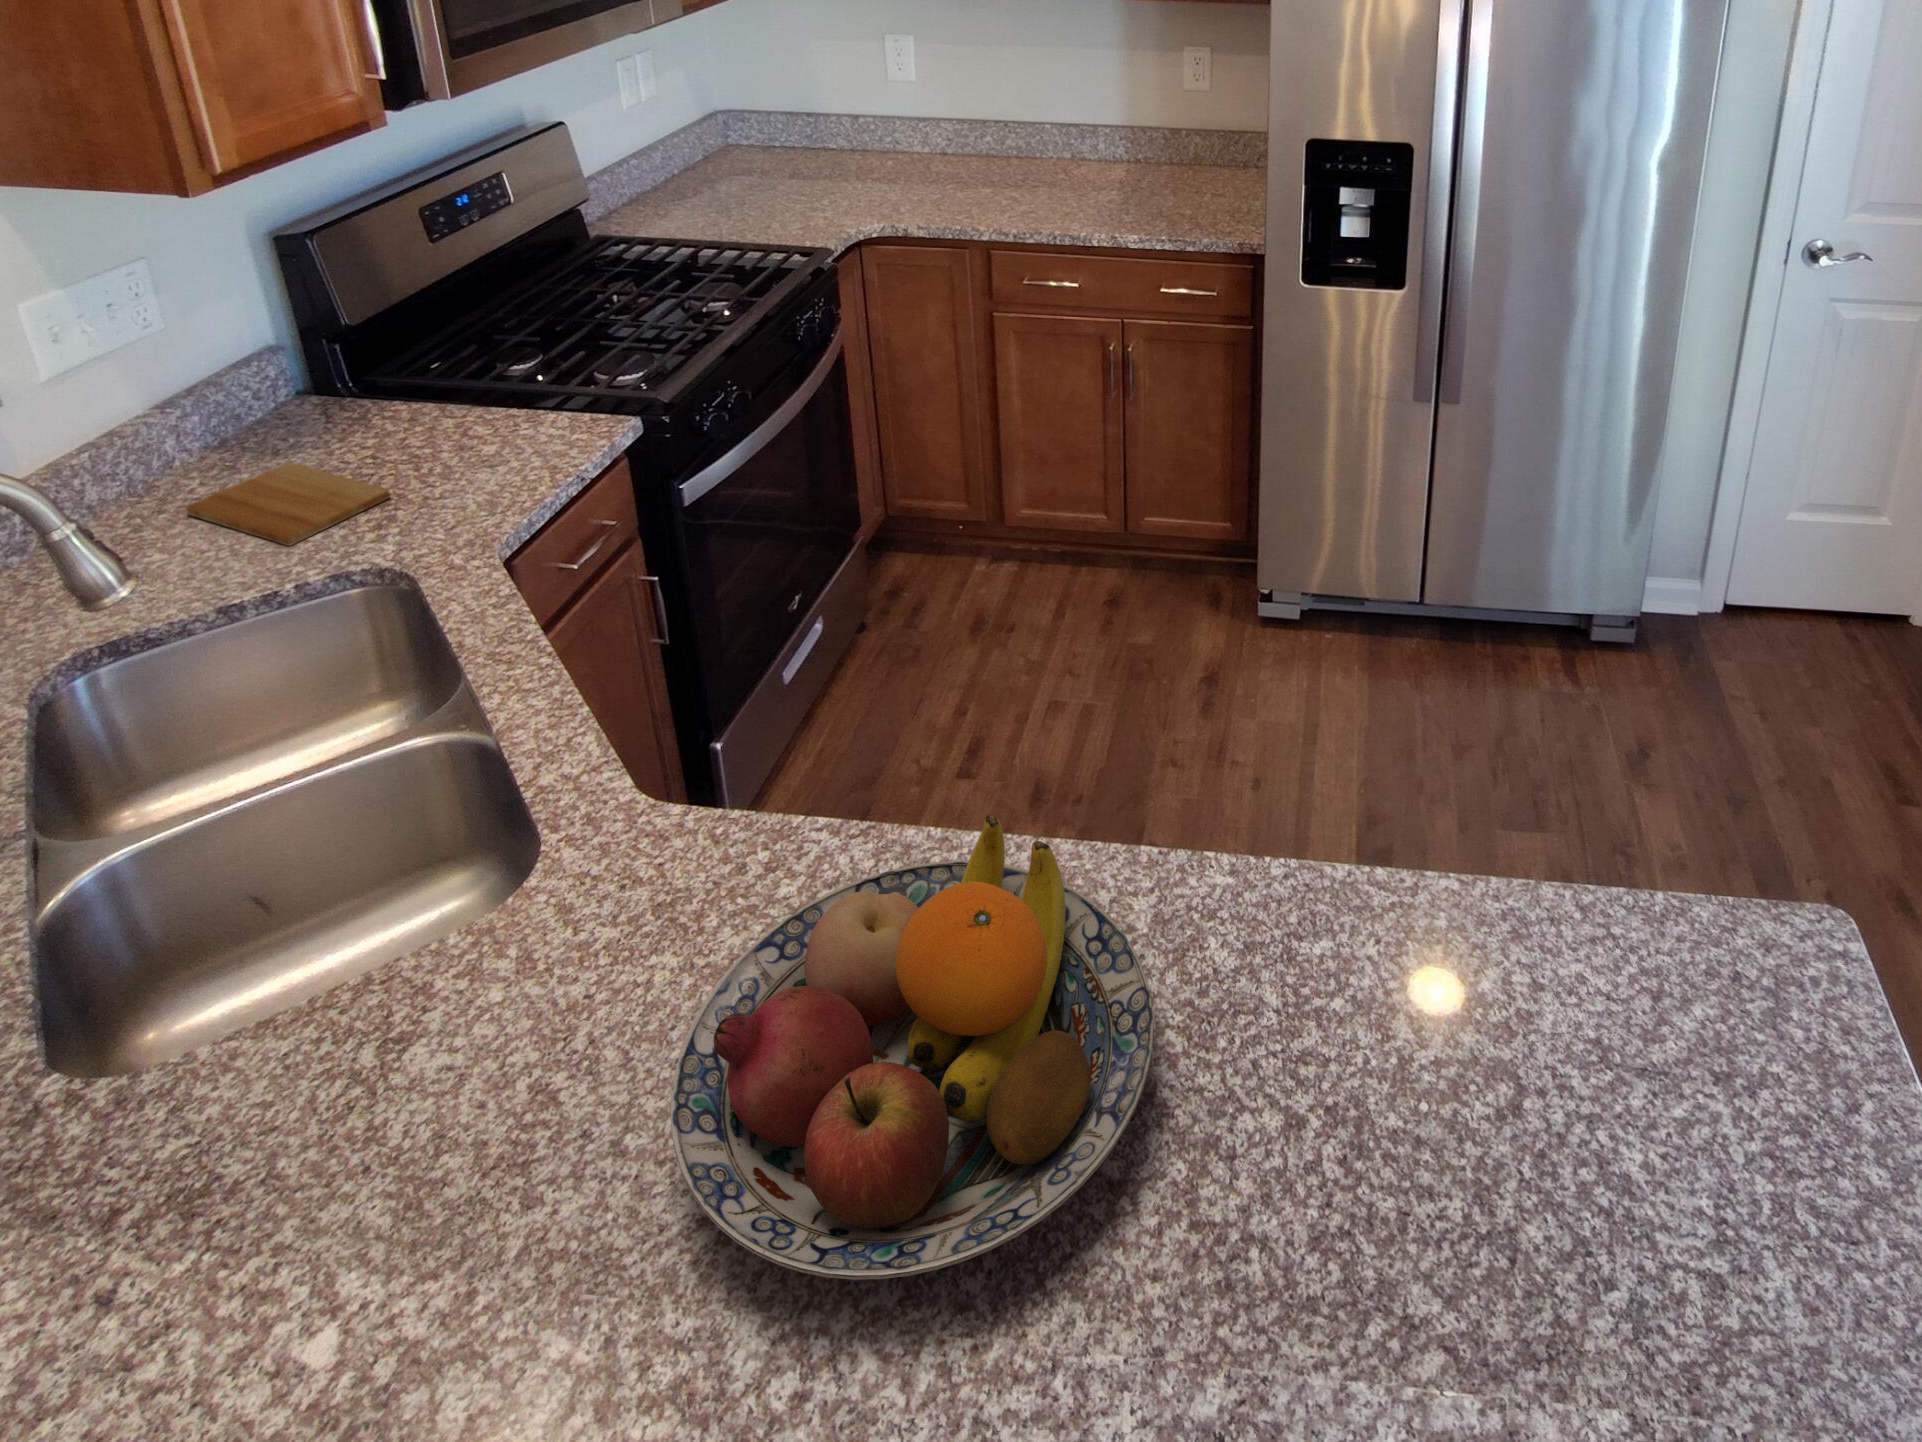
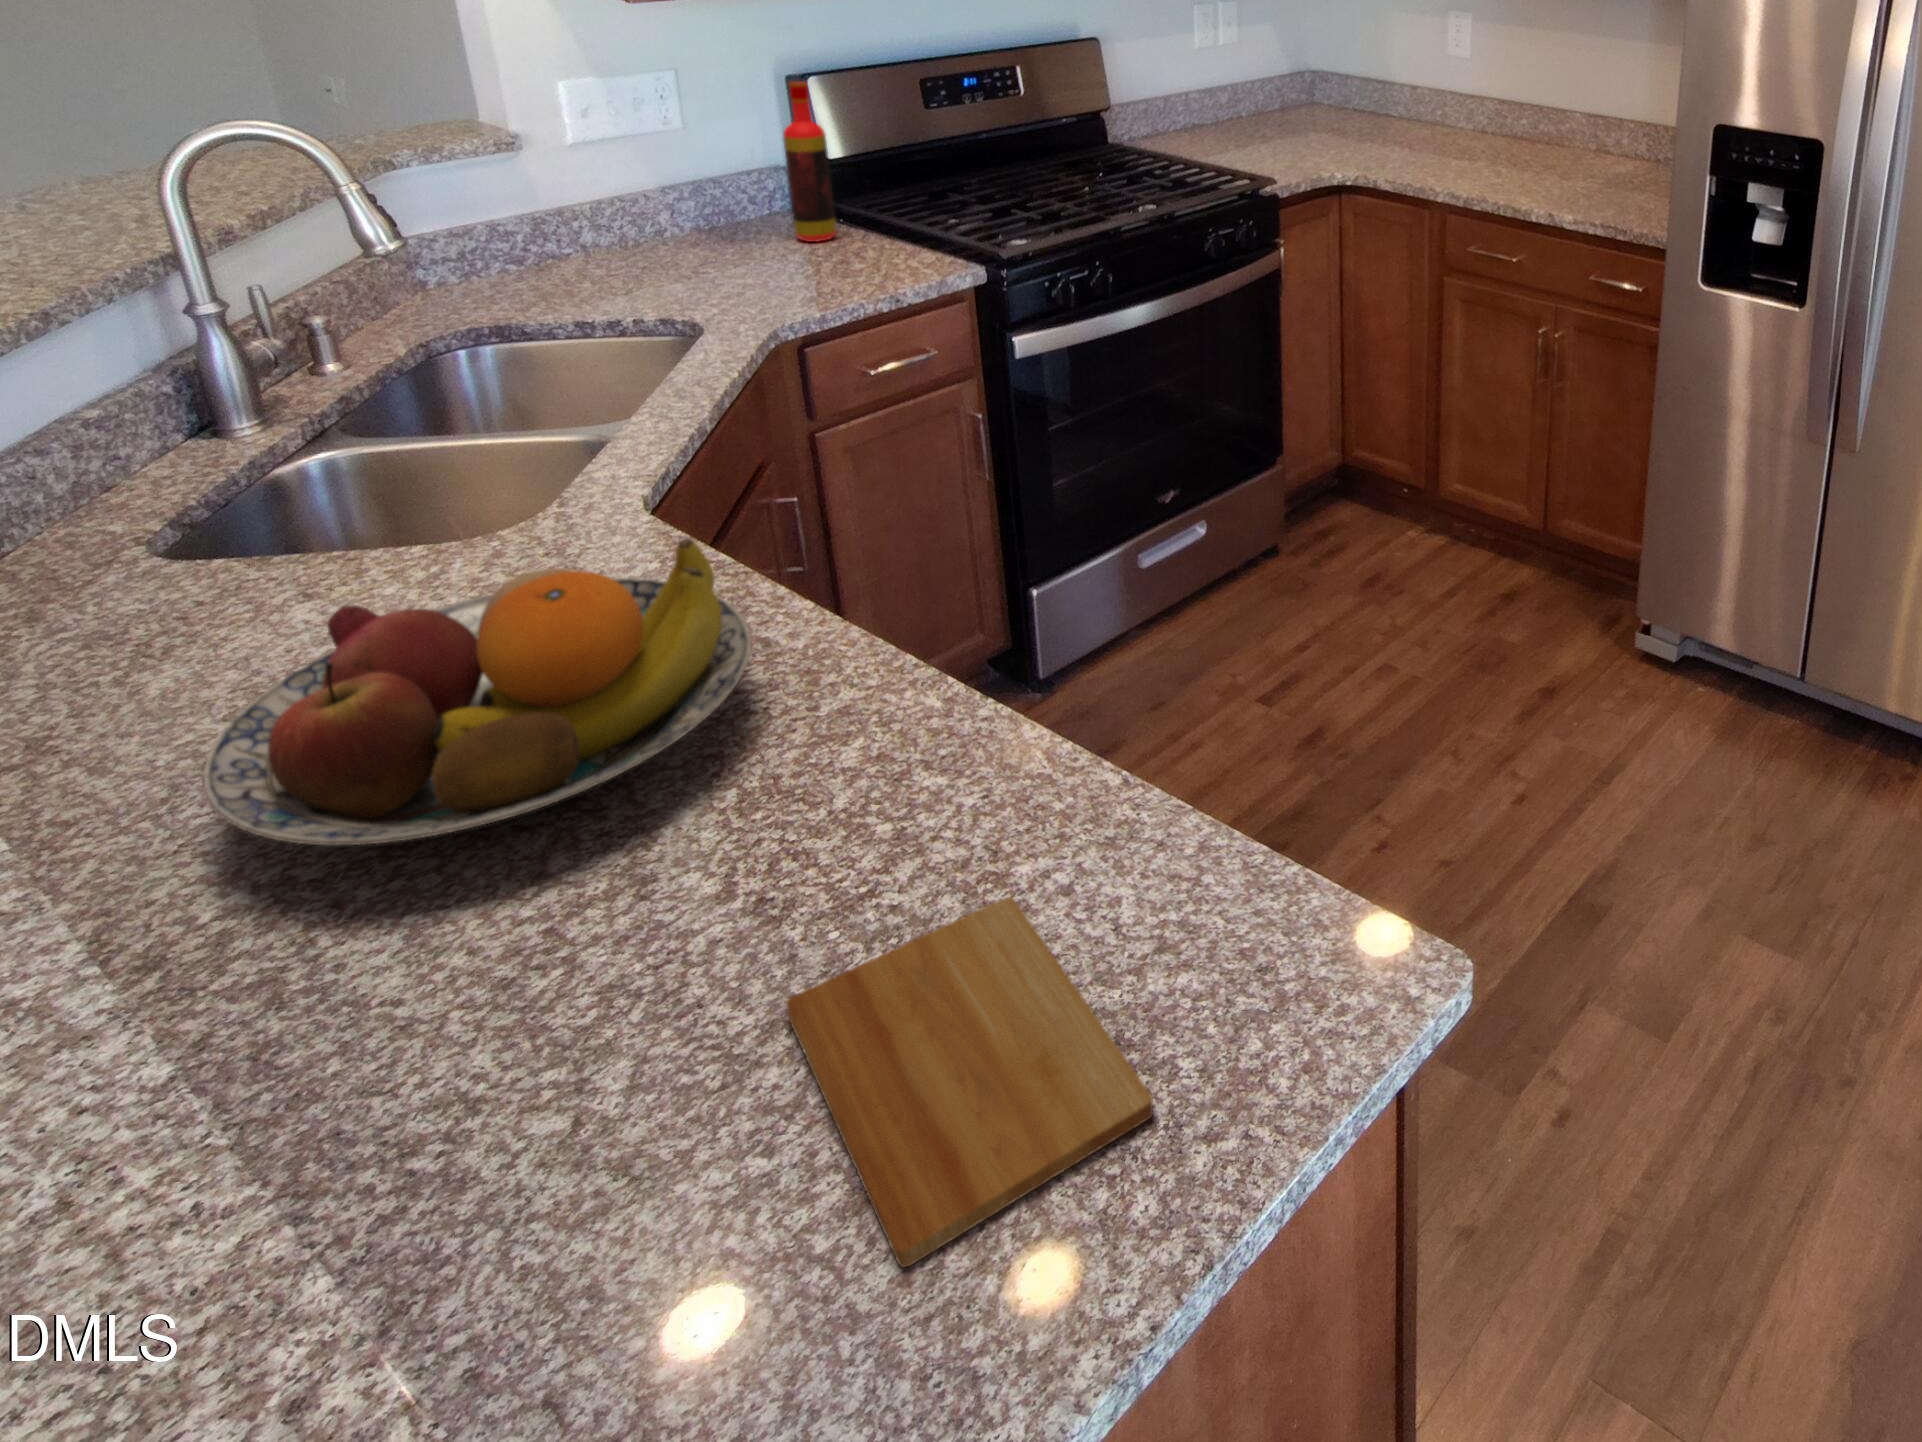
bottle: none [309,245,390,433] -> present [783,81,836,242]
cutting board: present [186,462,390,546] -> present [786,897,1153,1267]

